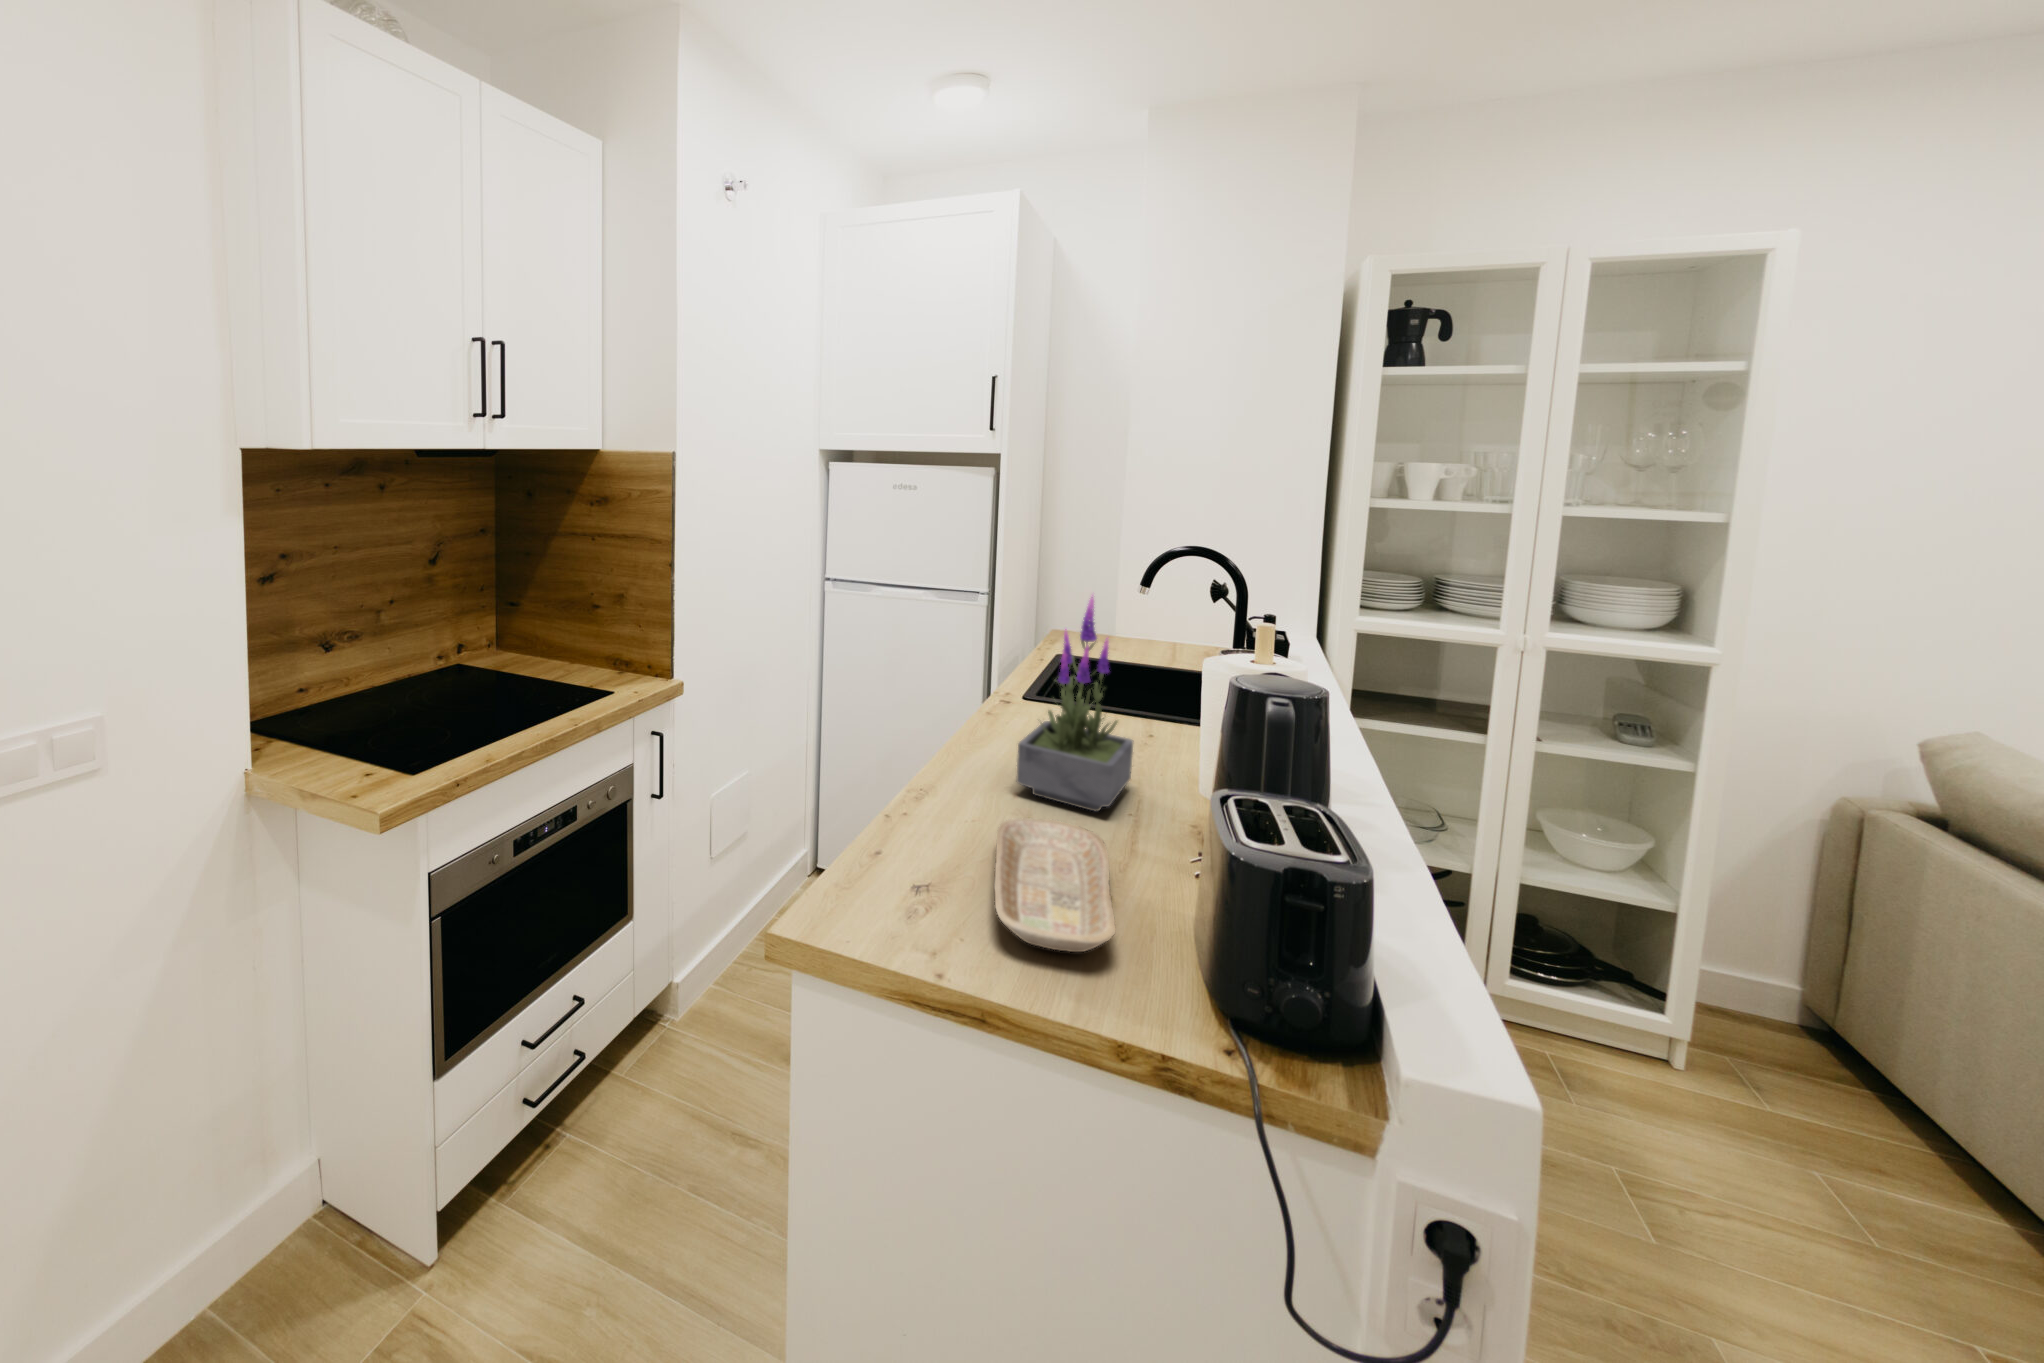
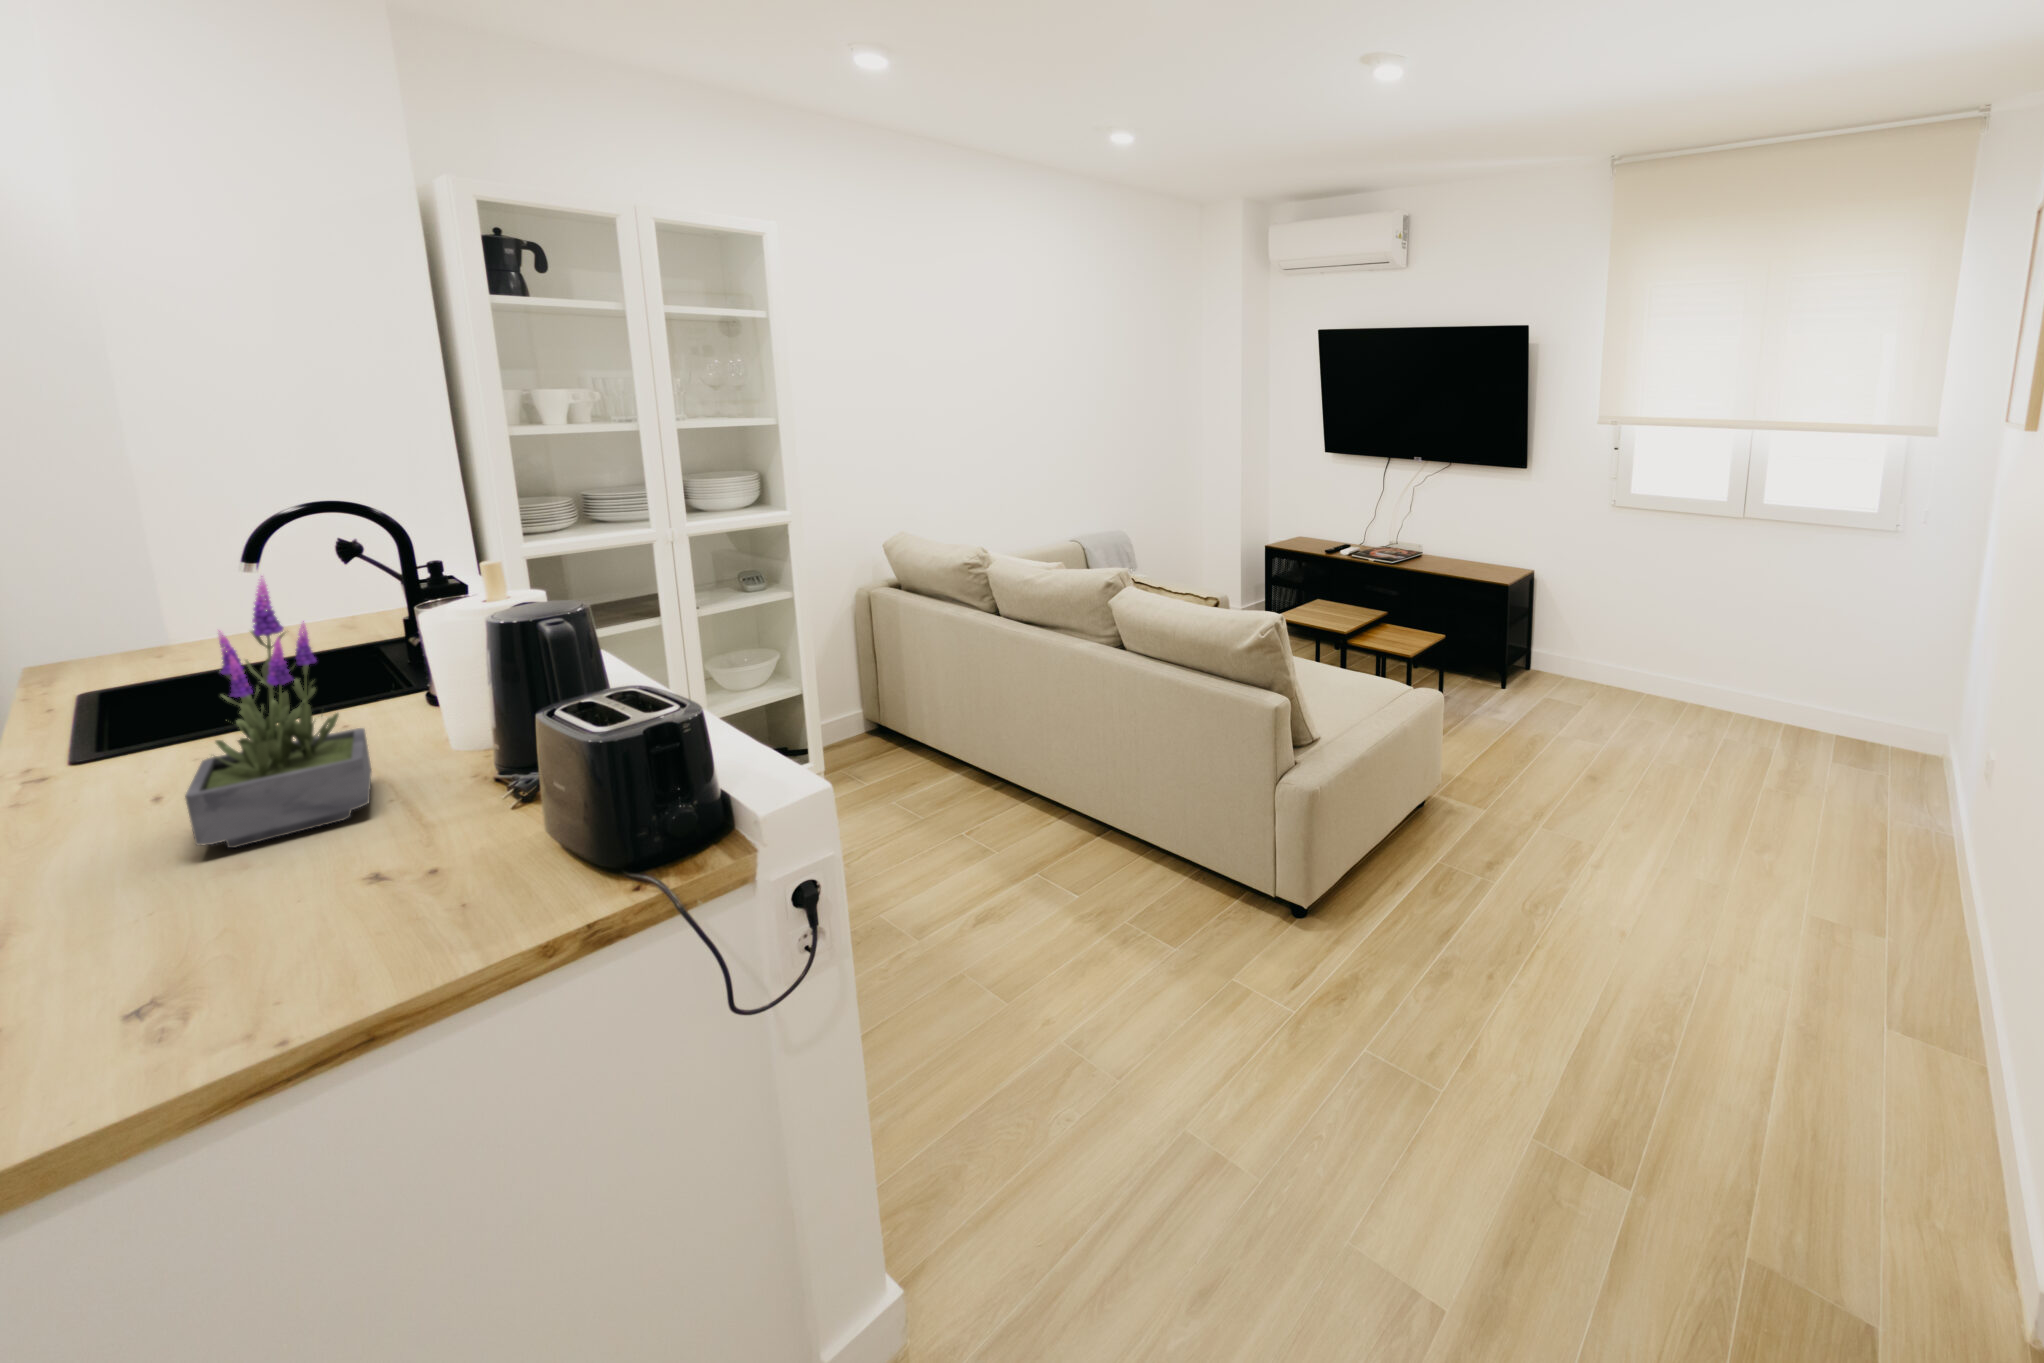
tray: present [994,818,1115,952] -> none [227,828,484,957]

